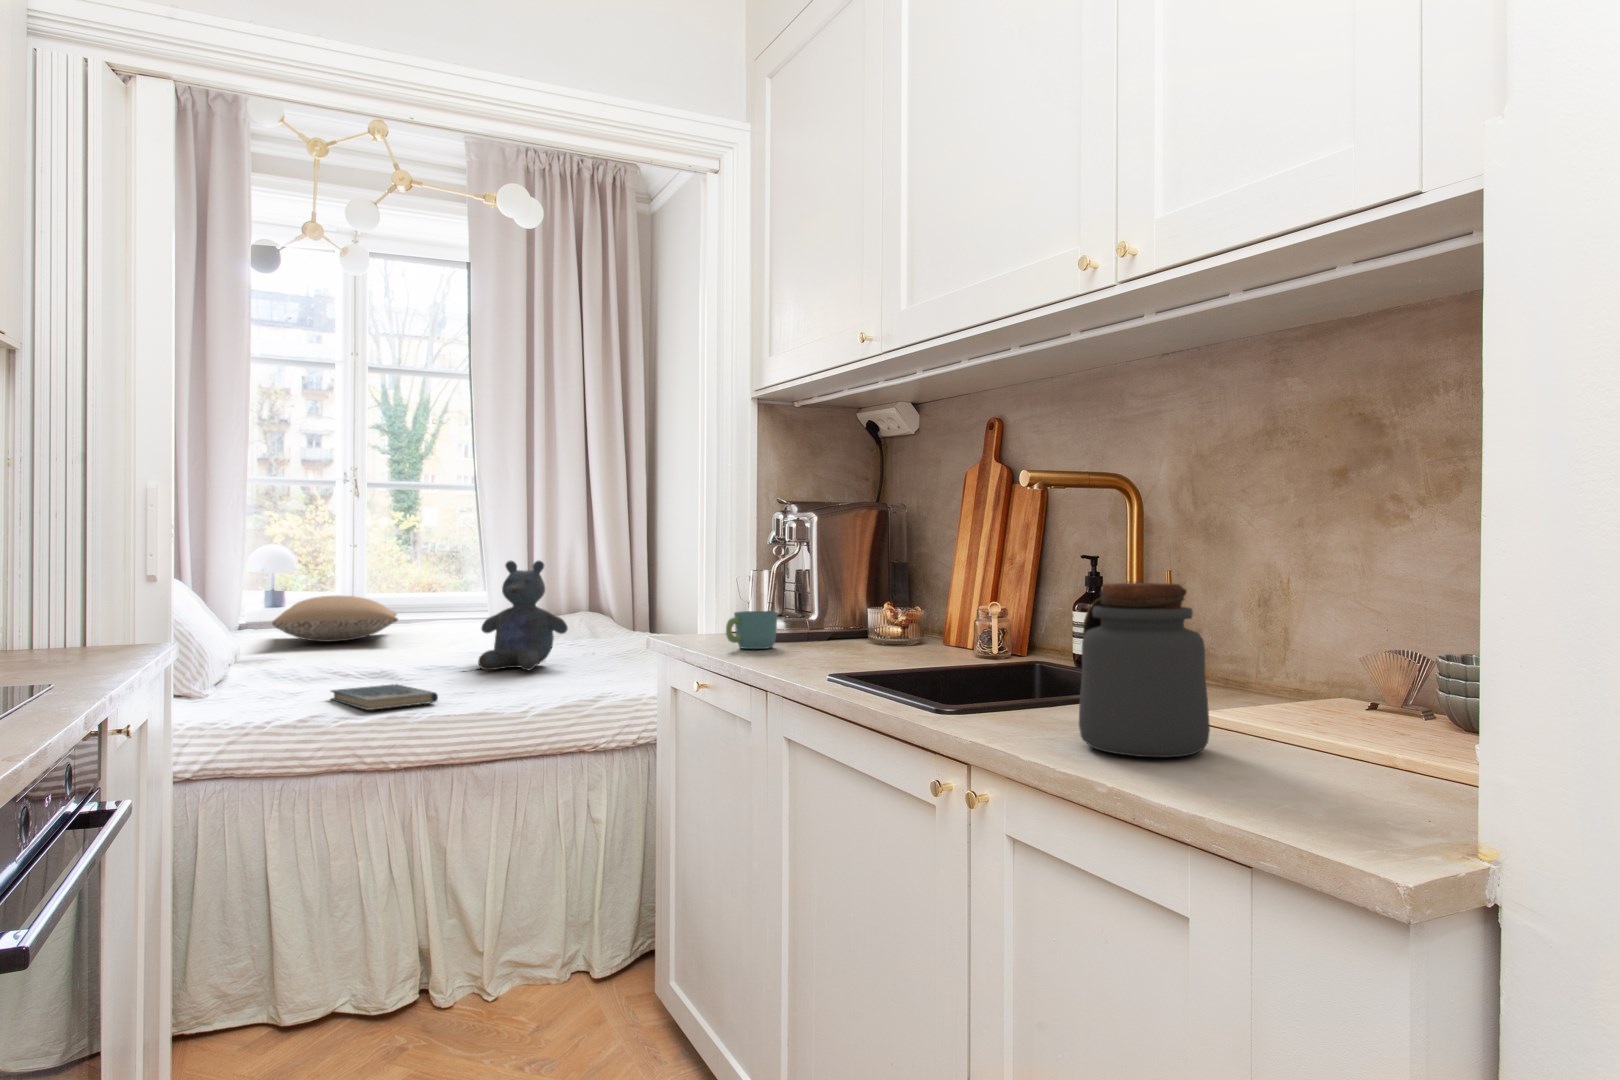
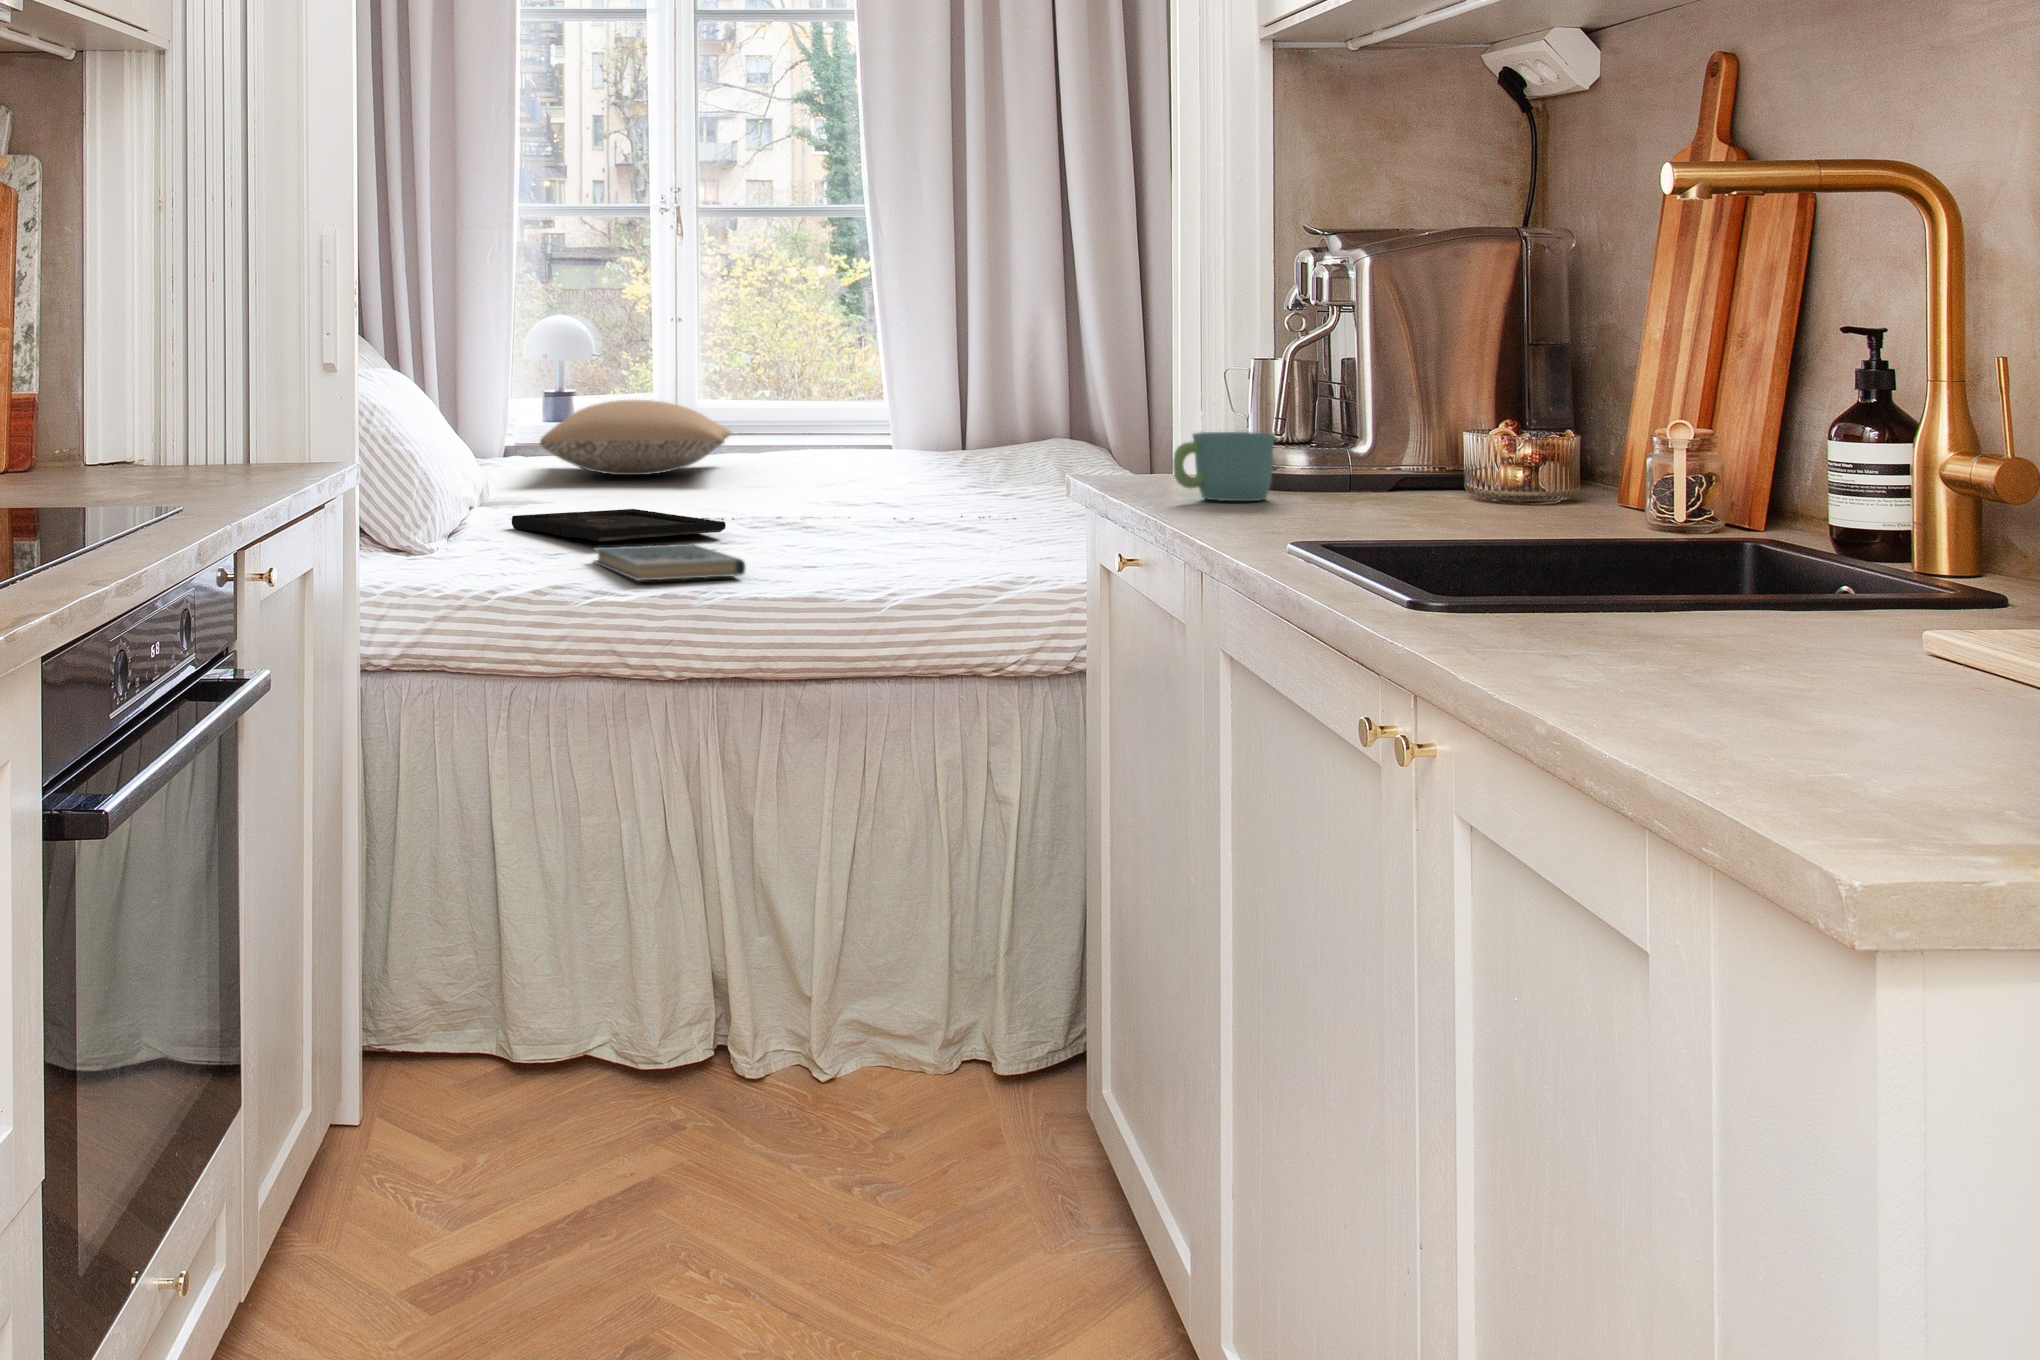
stuffed bear: present [478,560,568,670] -> none [831,342,984,534]
jar: present [1079,582,1210,757] -> none [1609,376,1877,706]
tray: none [263,663,413,685] -> present [512,509,726,541]

